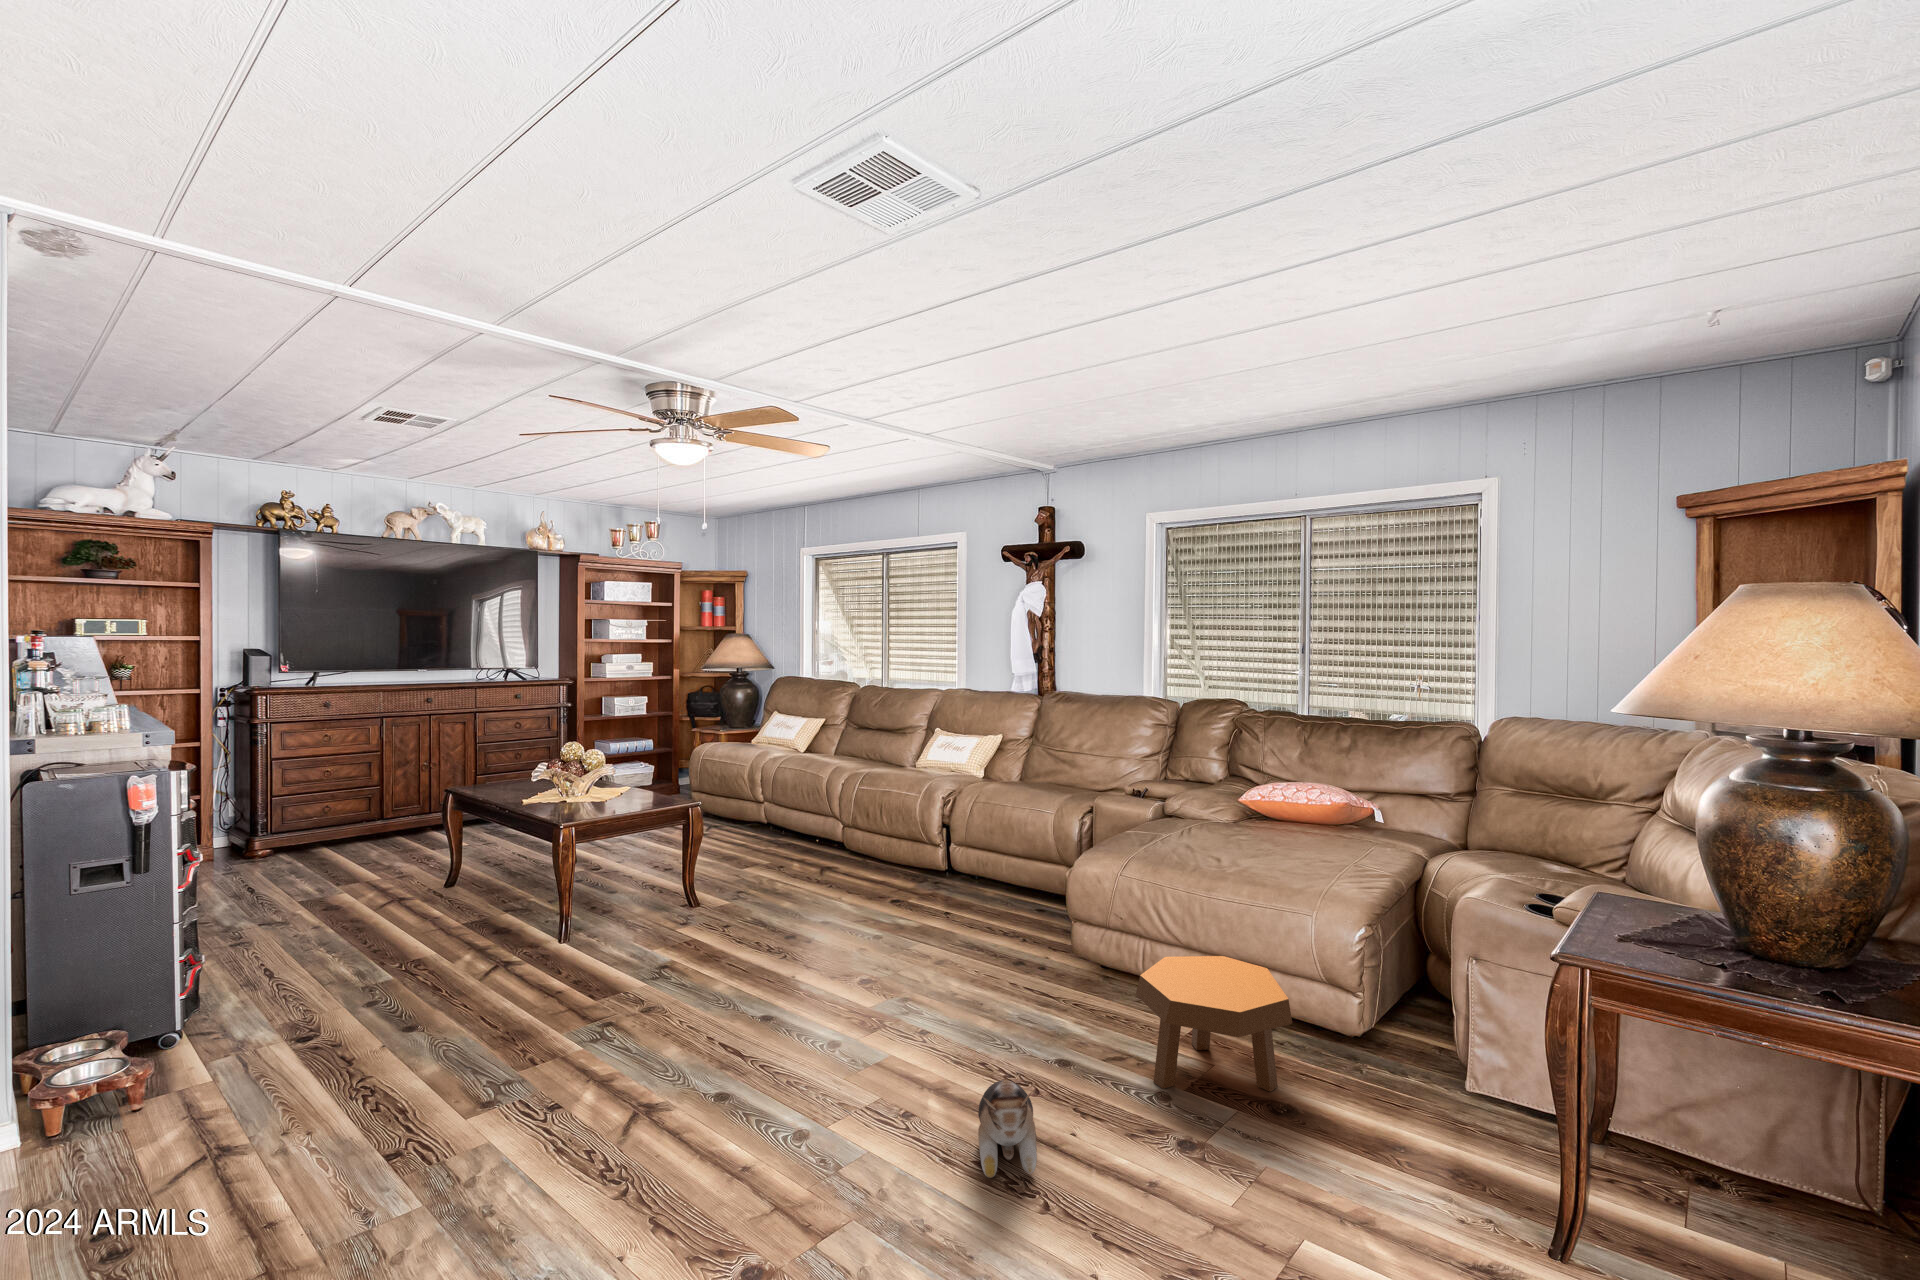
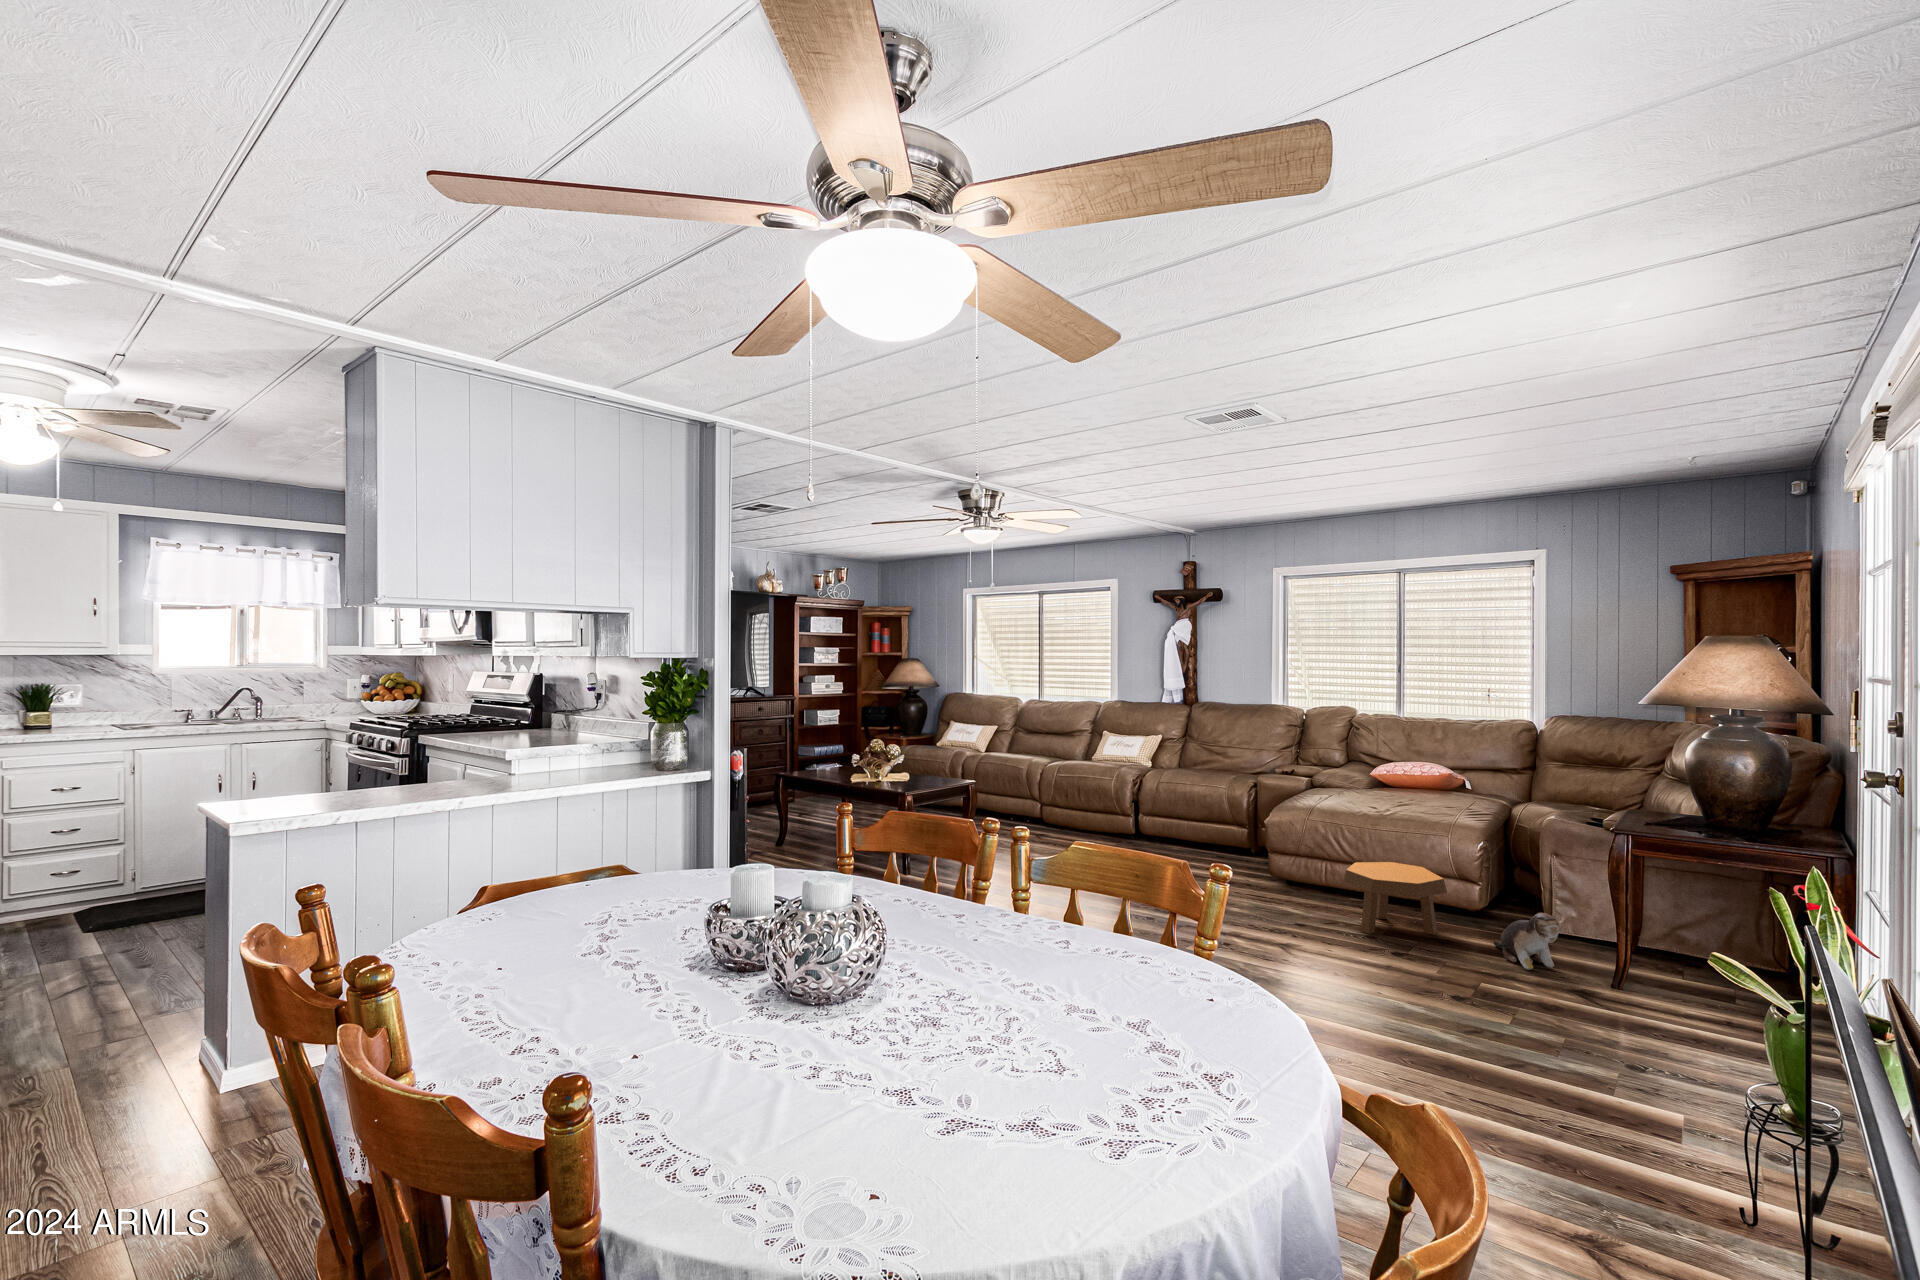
plush toy: present [978,1079,1037,1178] -> present [1493,913,1565,970]

